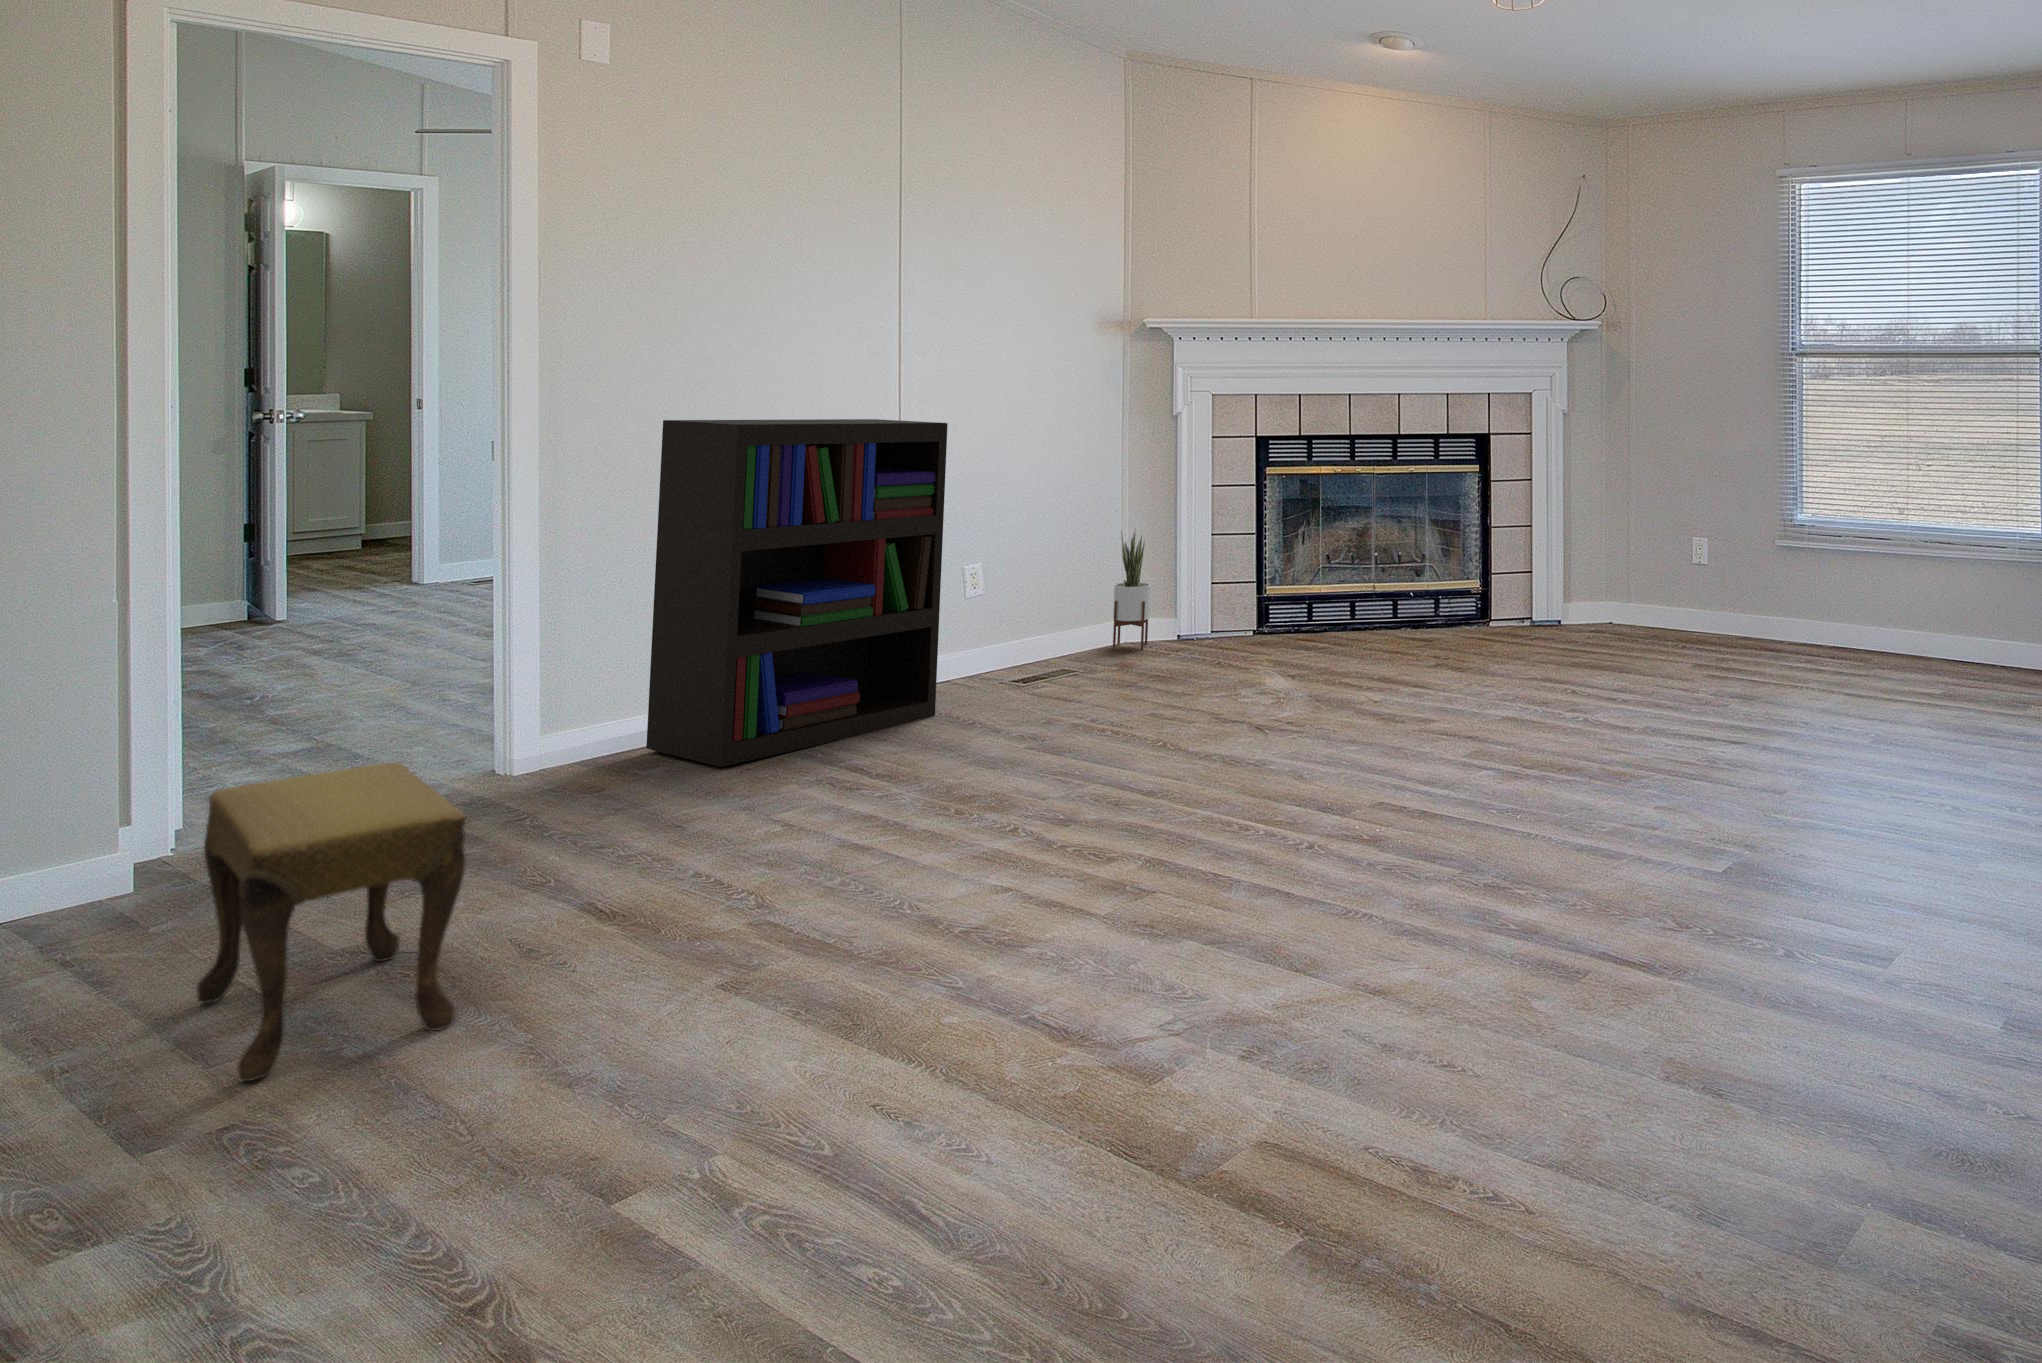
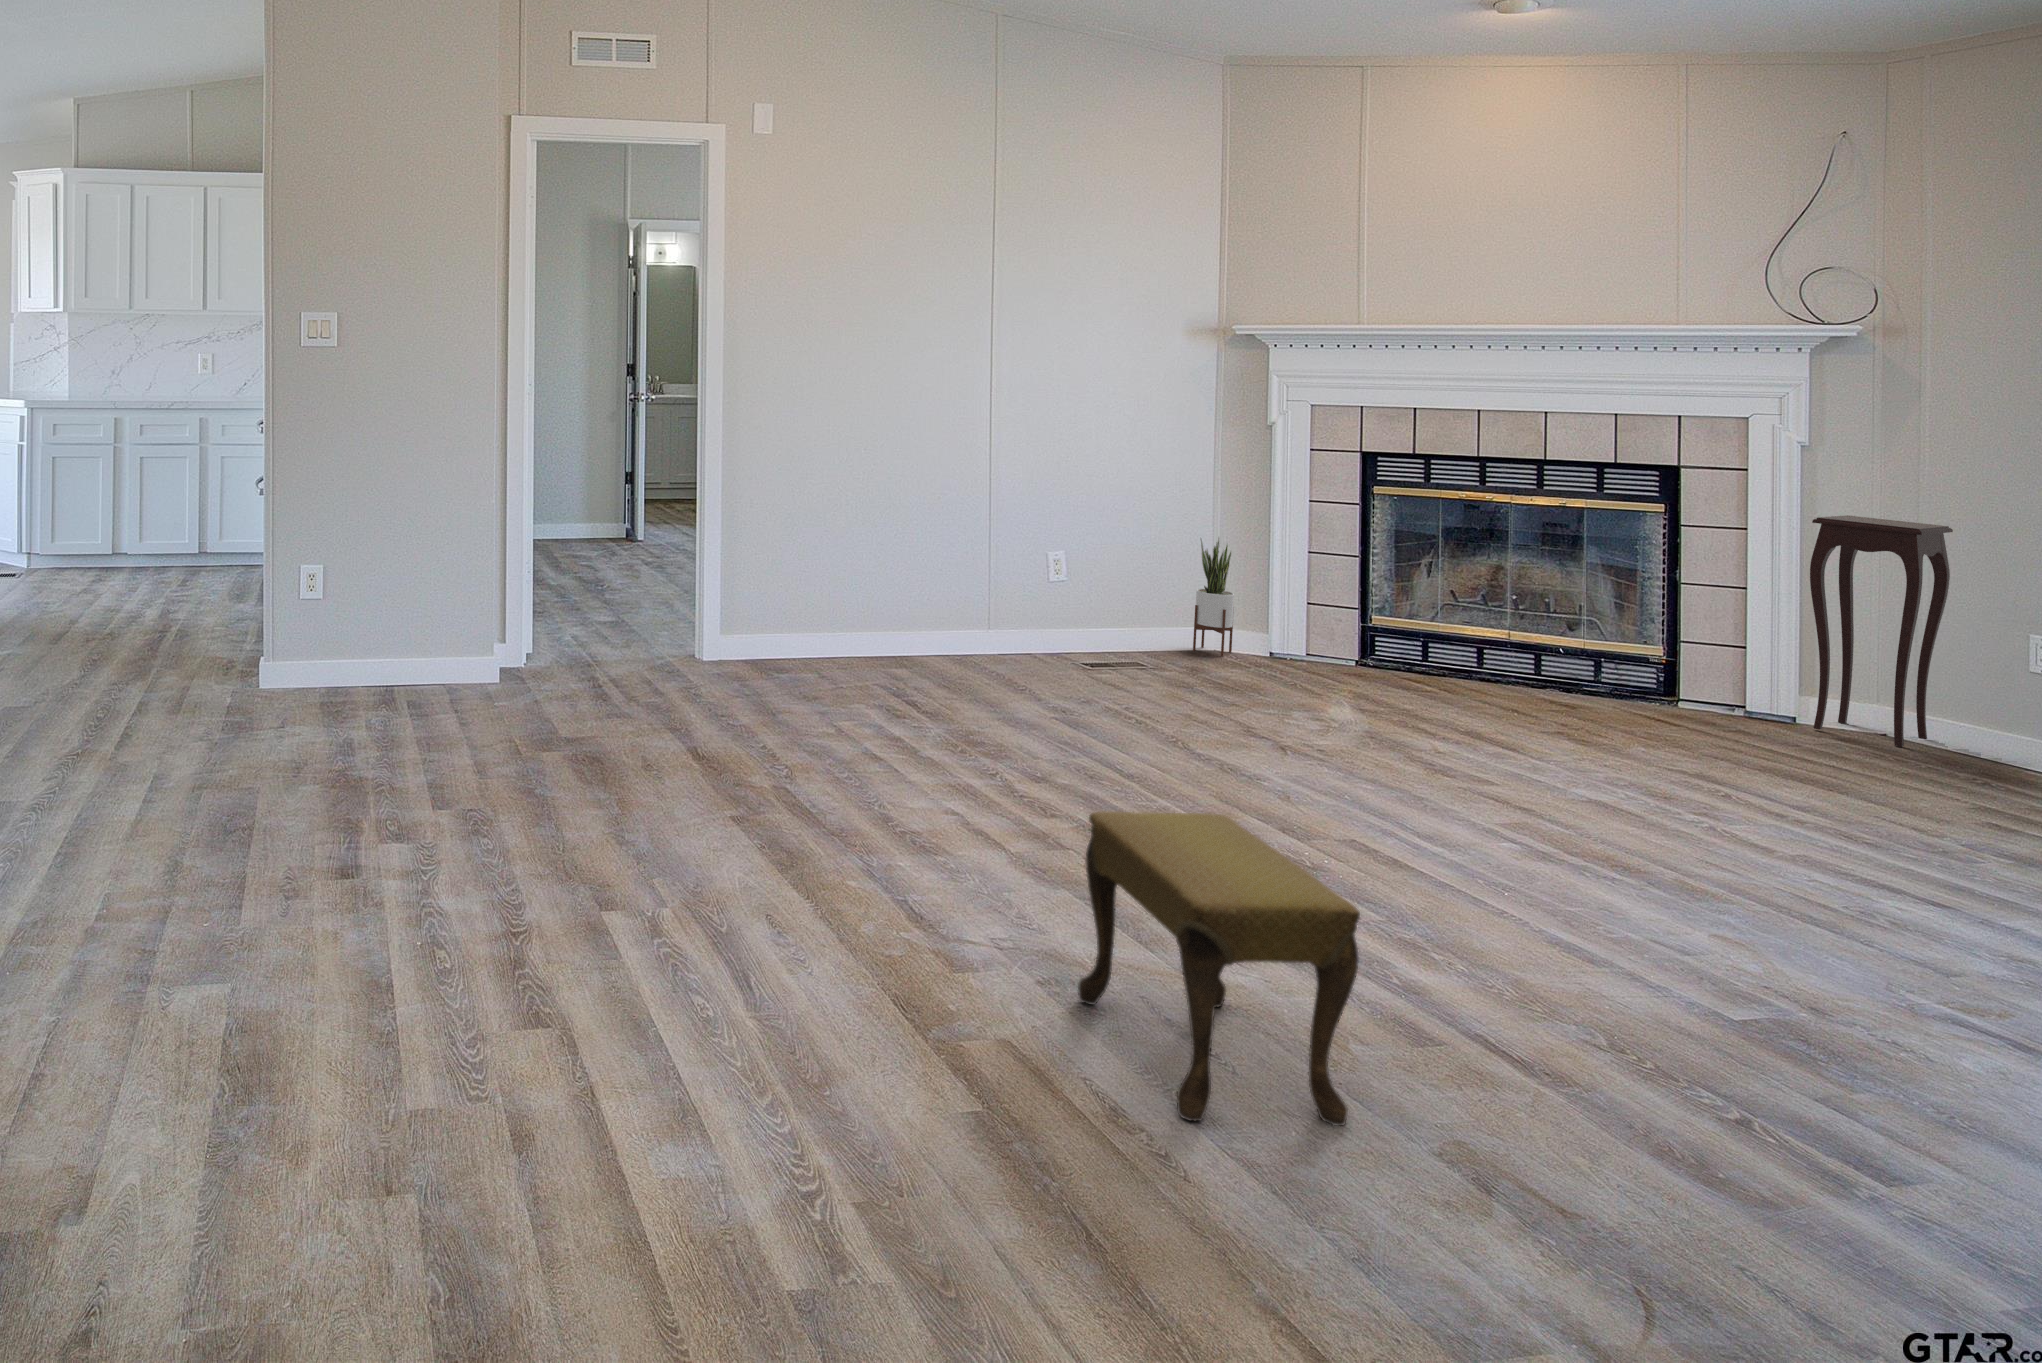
bookshelf: present [646,419,948,767] -> none [784,415,1010,683]
side table: none [1575,460,1647,631] -> present [1810,515,1953,747]
footstool: present [197,762,467,1081] -> present [1078,811,1360,1126]

